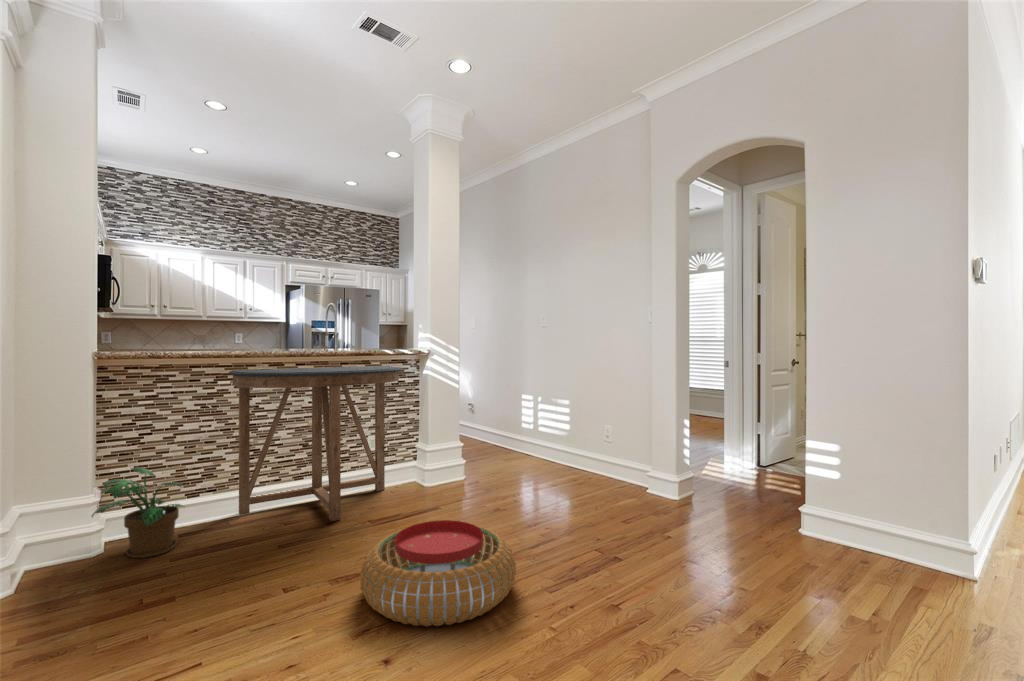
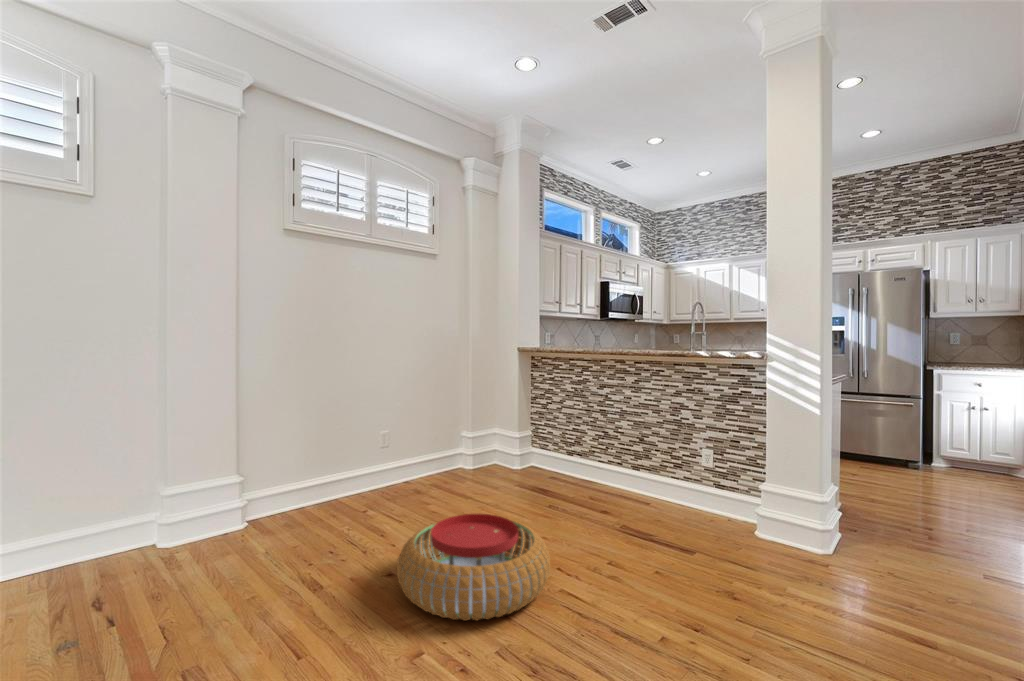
console table: present [229,366,402,521] -> none [561,363,721,516]
potted plant: present [91,467,184,558] -> none [472,423,535,482]

